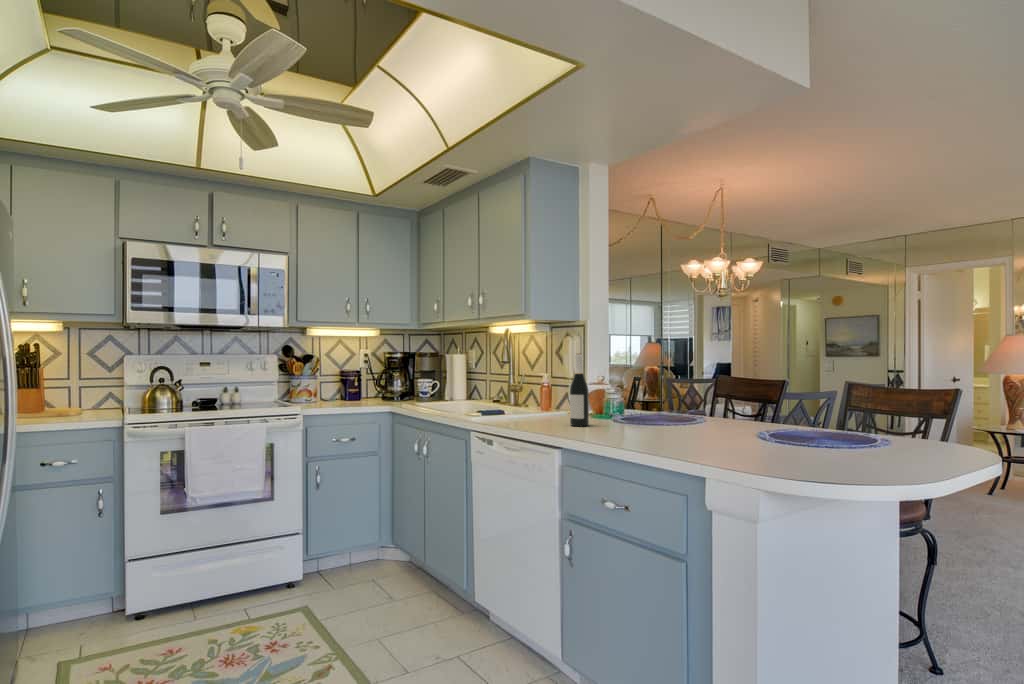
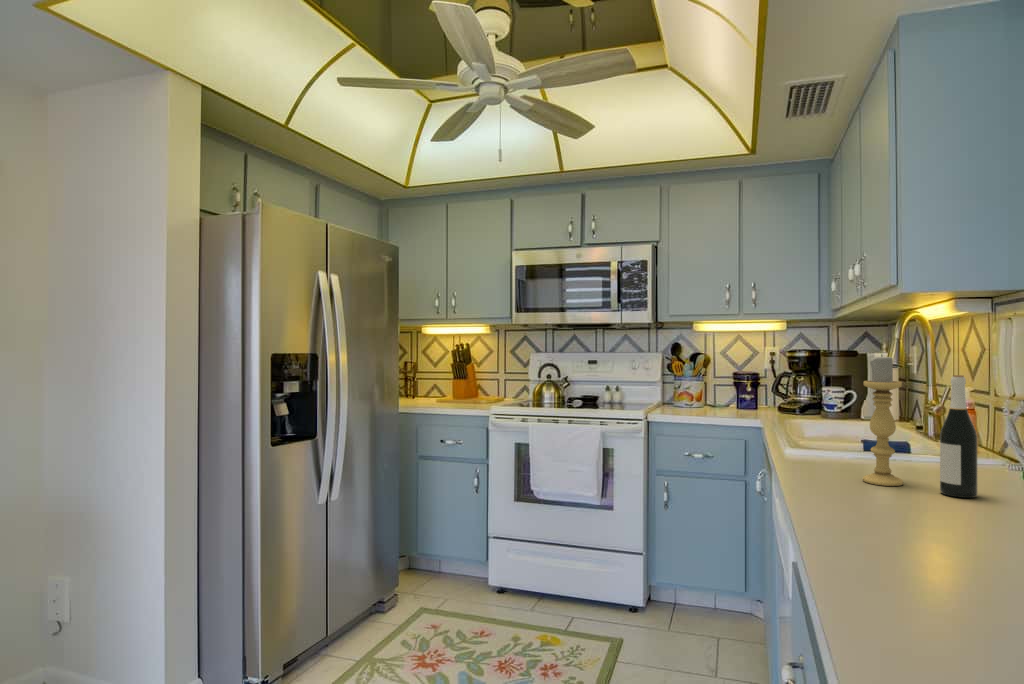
candle holder: none [526,342,549,427] -> present [863,355,903,486]

